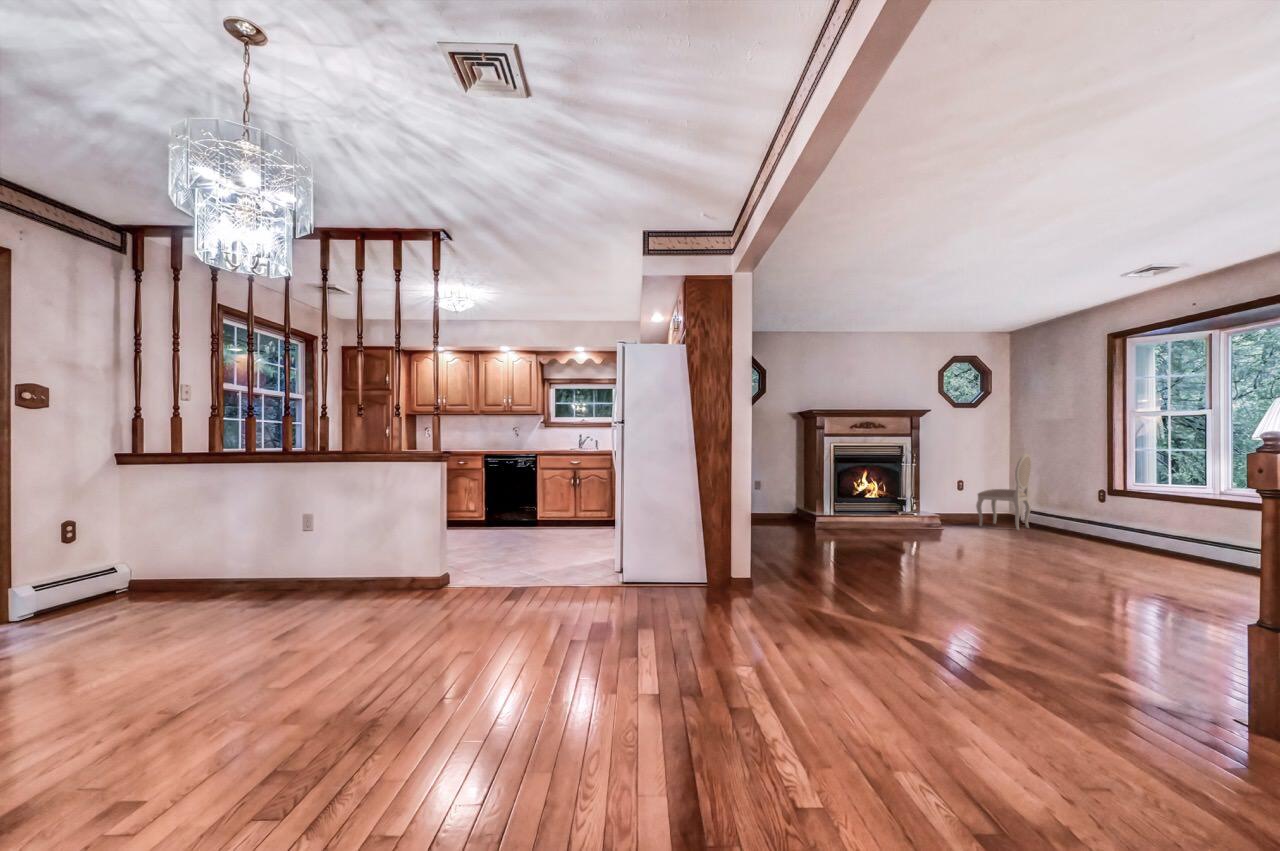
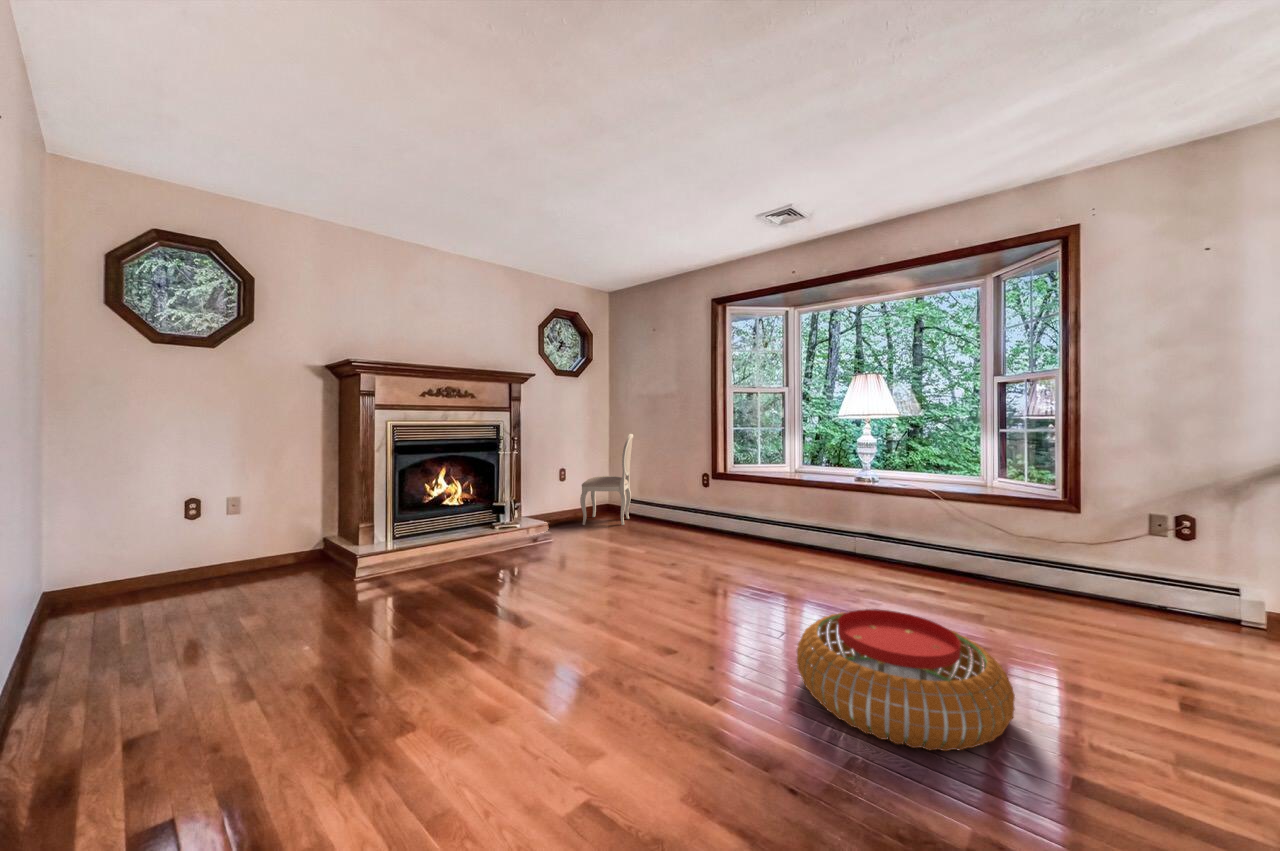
pouf: none [1043,554,1186,613] -> present [796,609,1015,751]

